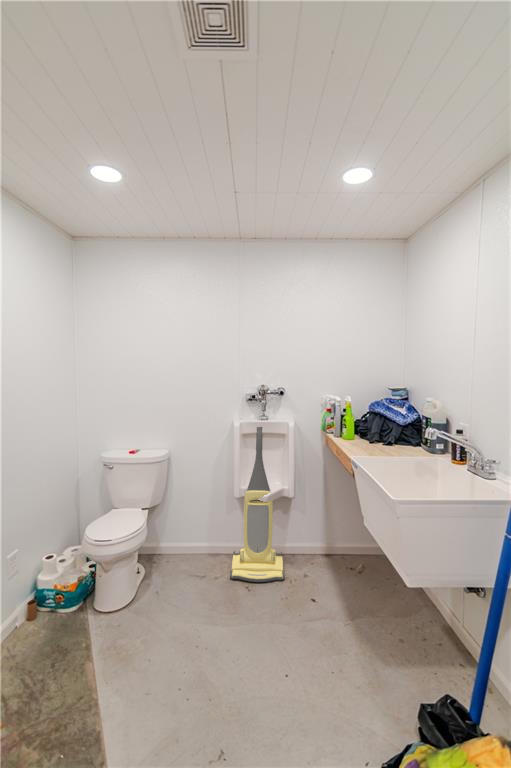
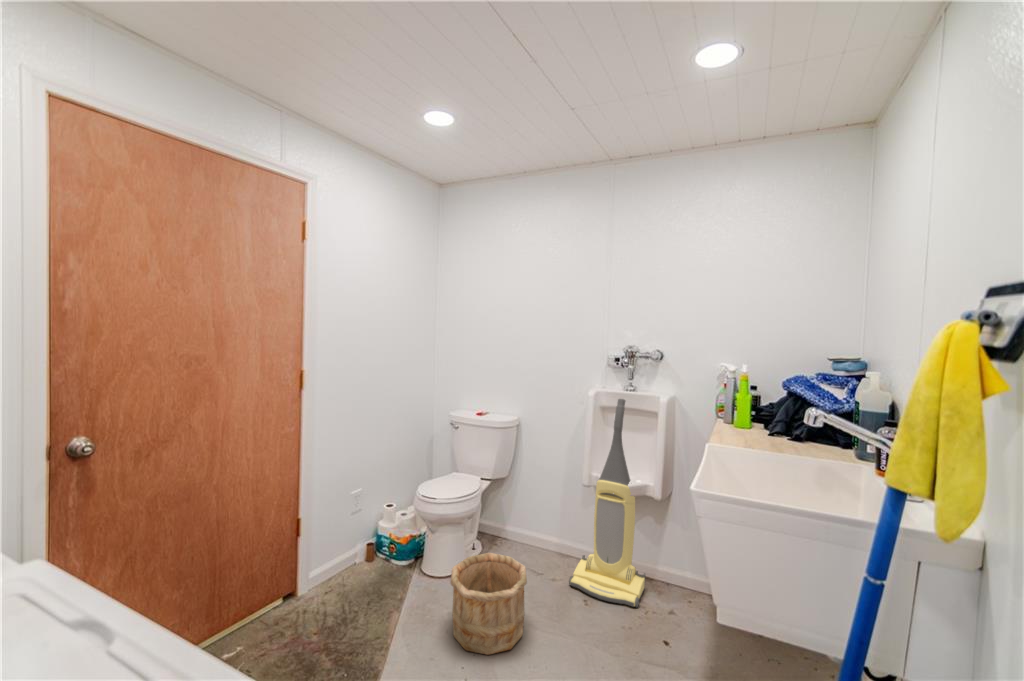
wooden bucket: none [149,572,220,670] -> present [451,553,527,655]

